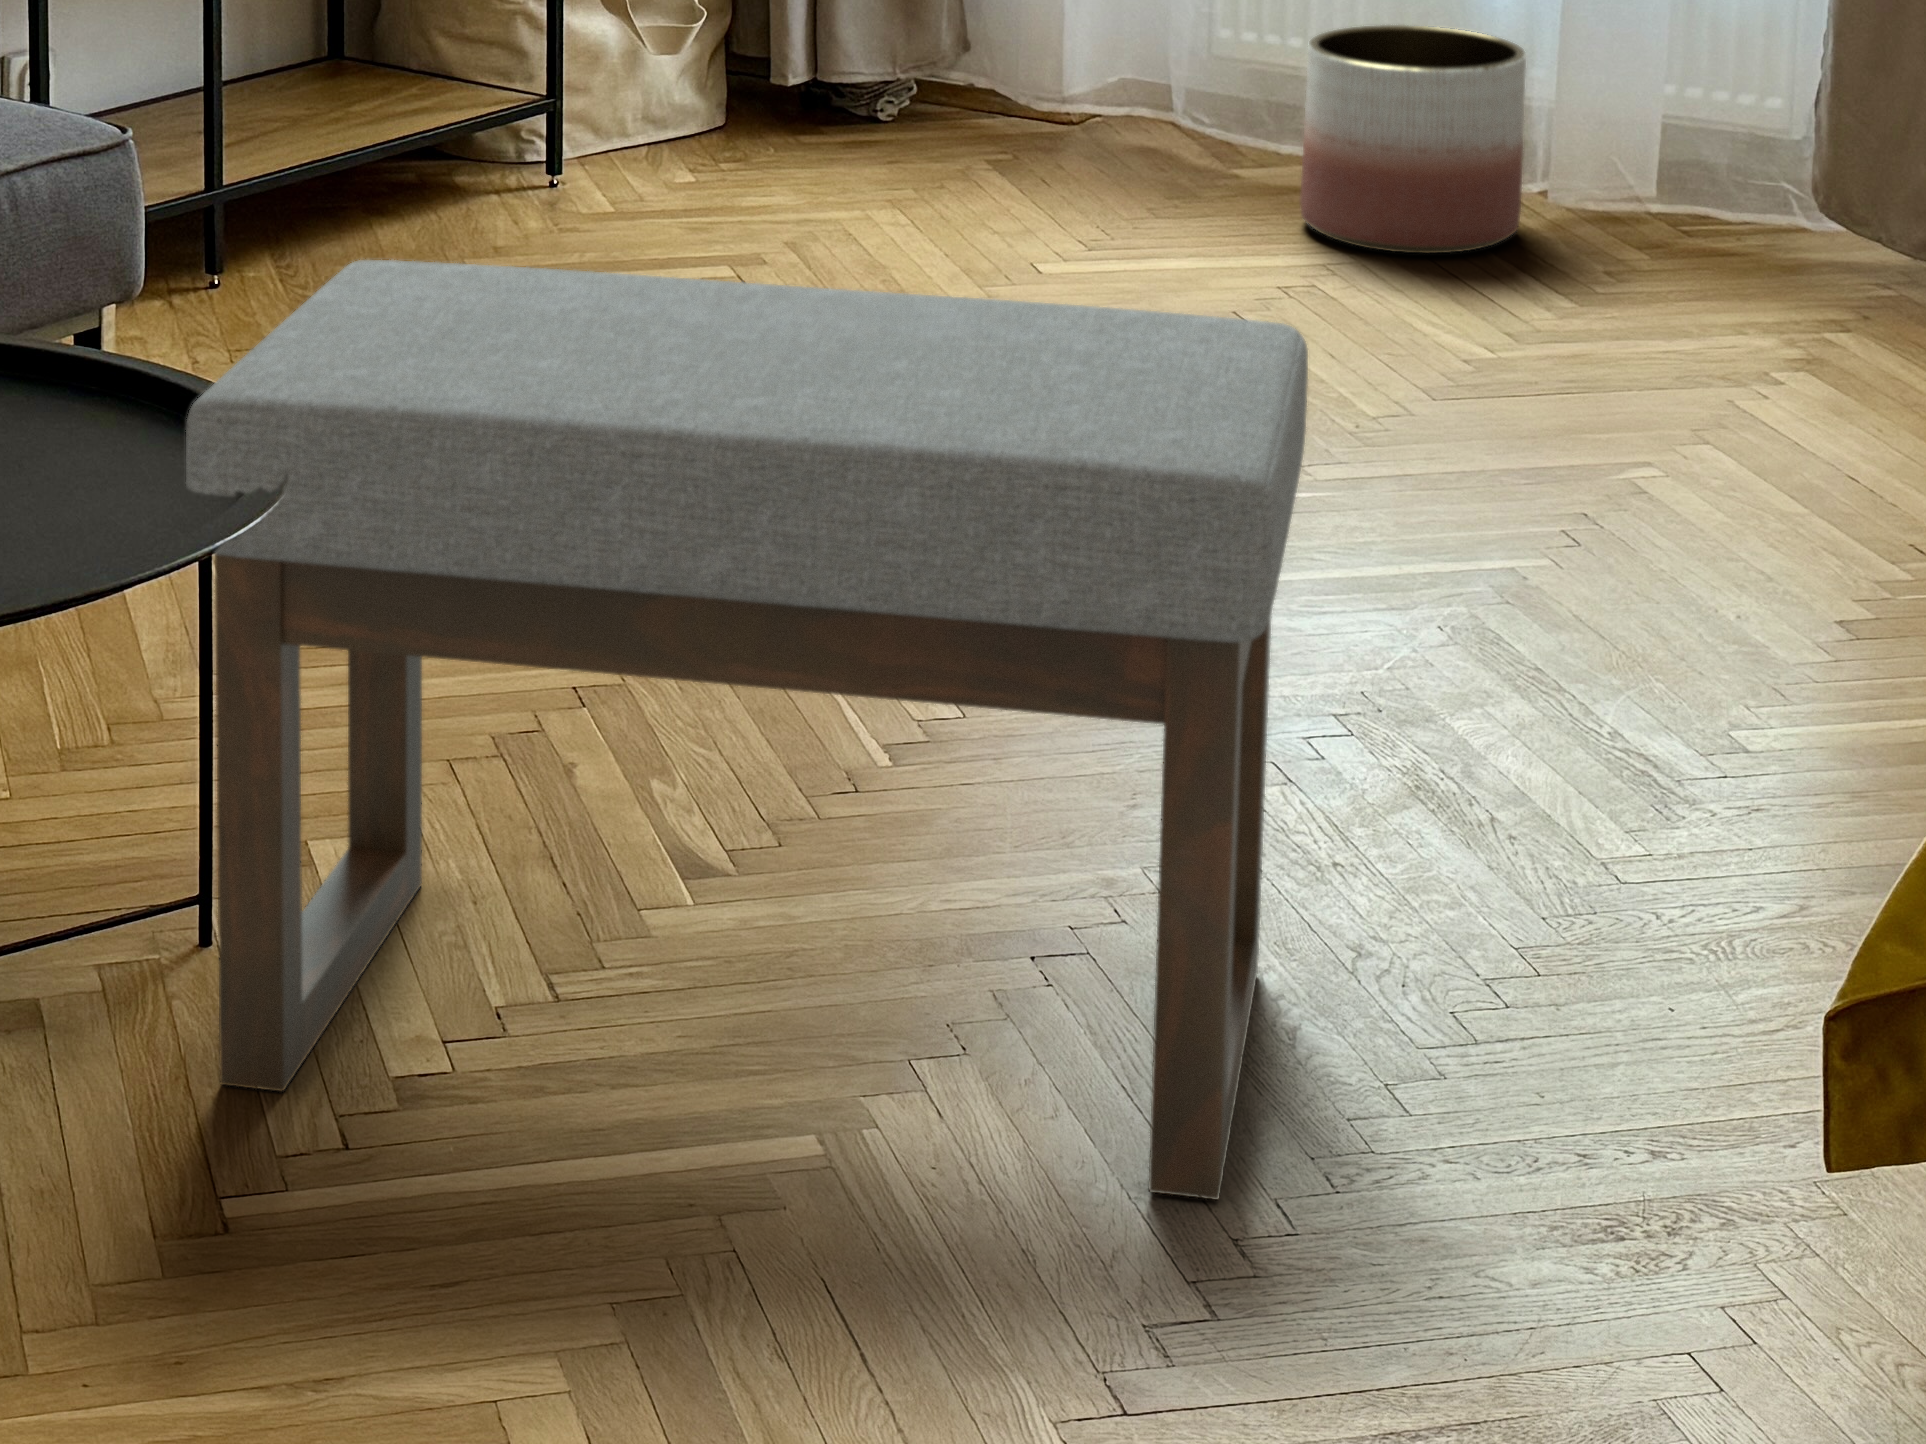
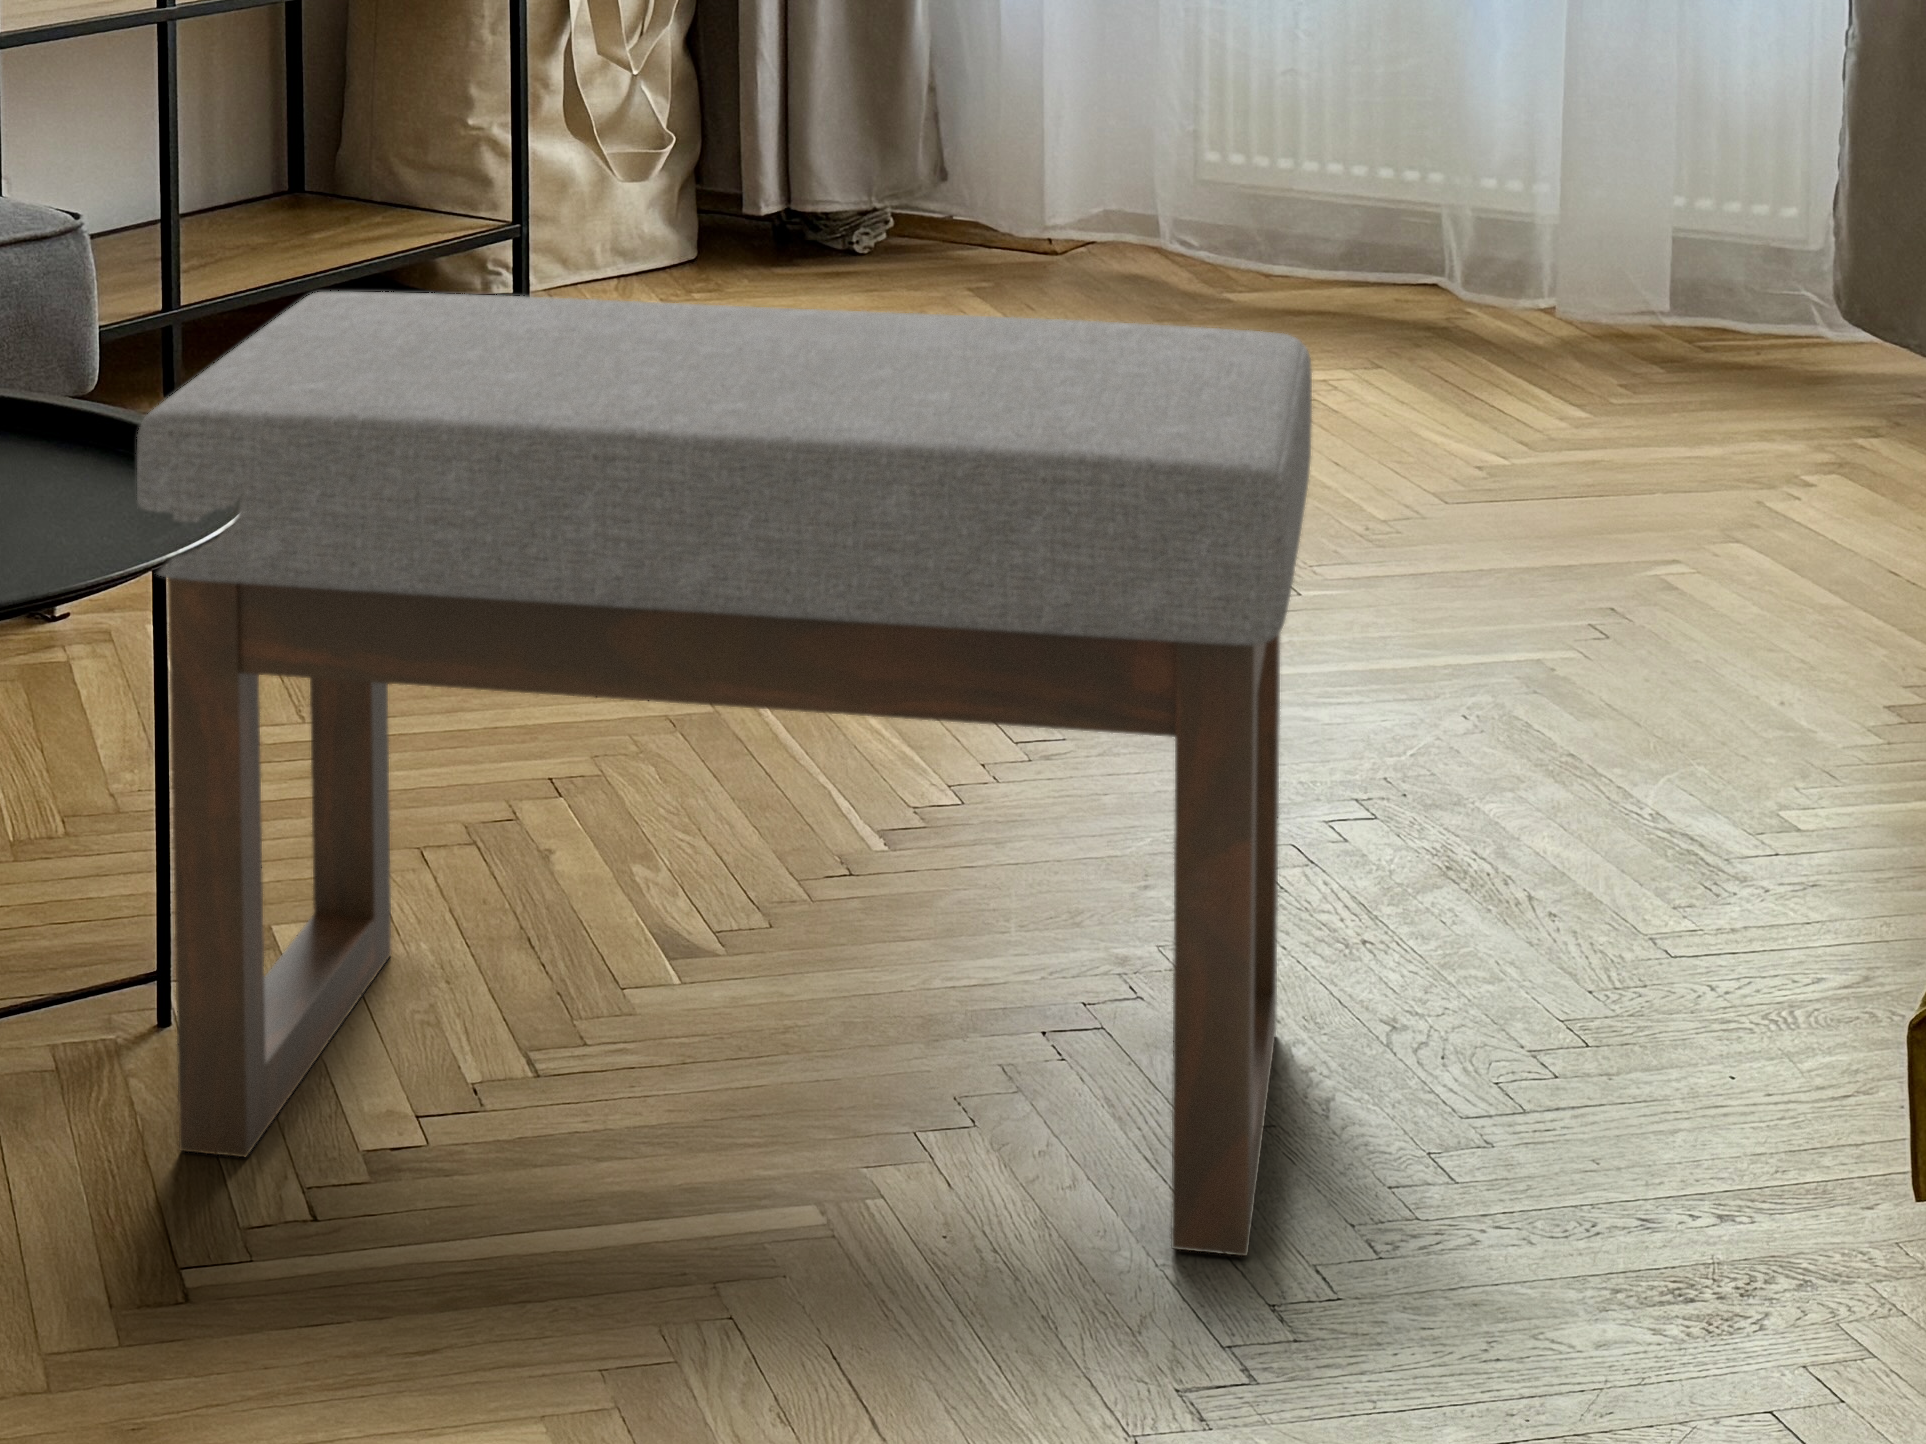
planter: present [1300,25,1526,253] -> none [1278,126,1504,353]

